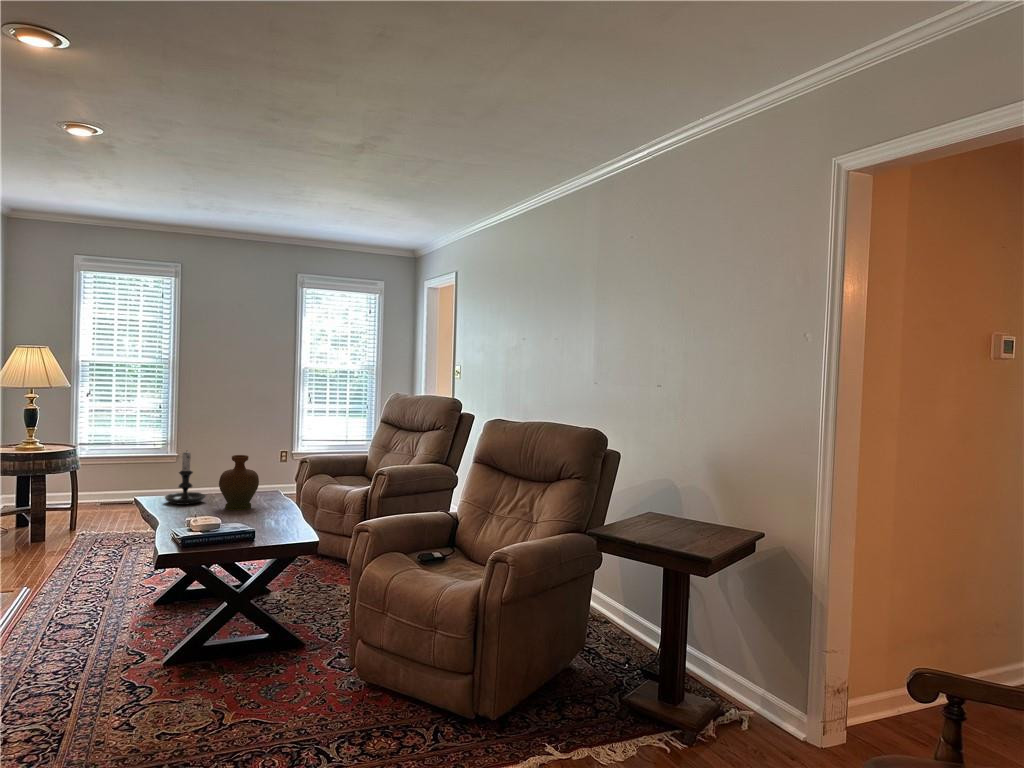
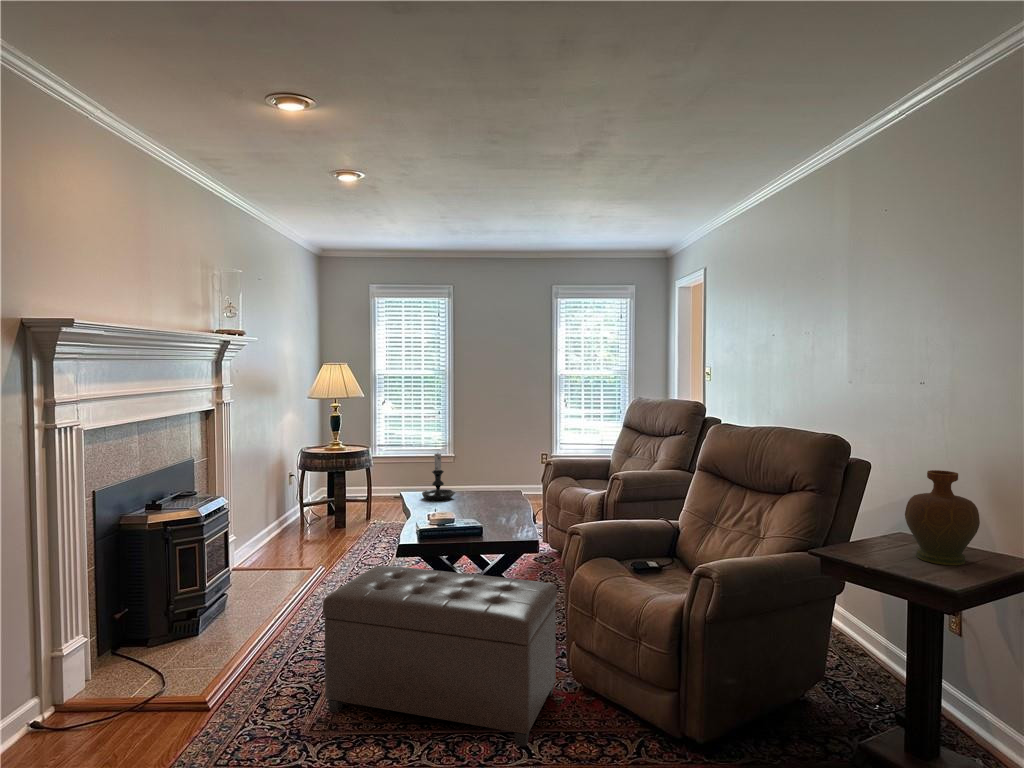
decorative vase: present [219,455,259,510] -> present [905,470,980,565]
ottoman: none [77,580,348,750] -> present [323,566,557,747]

